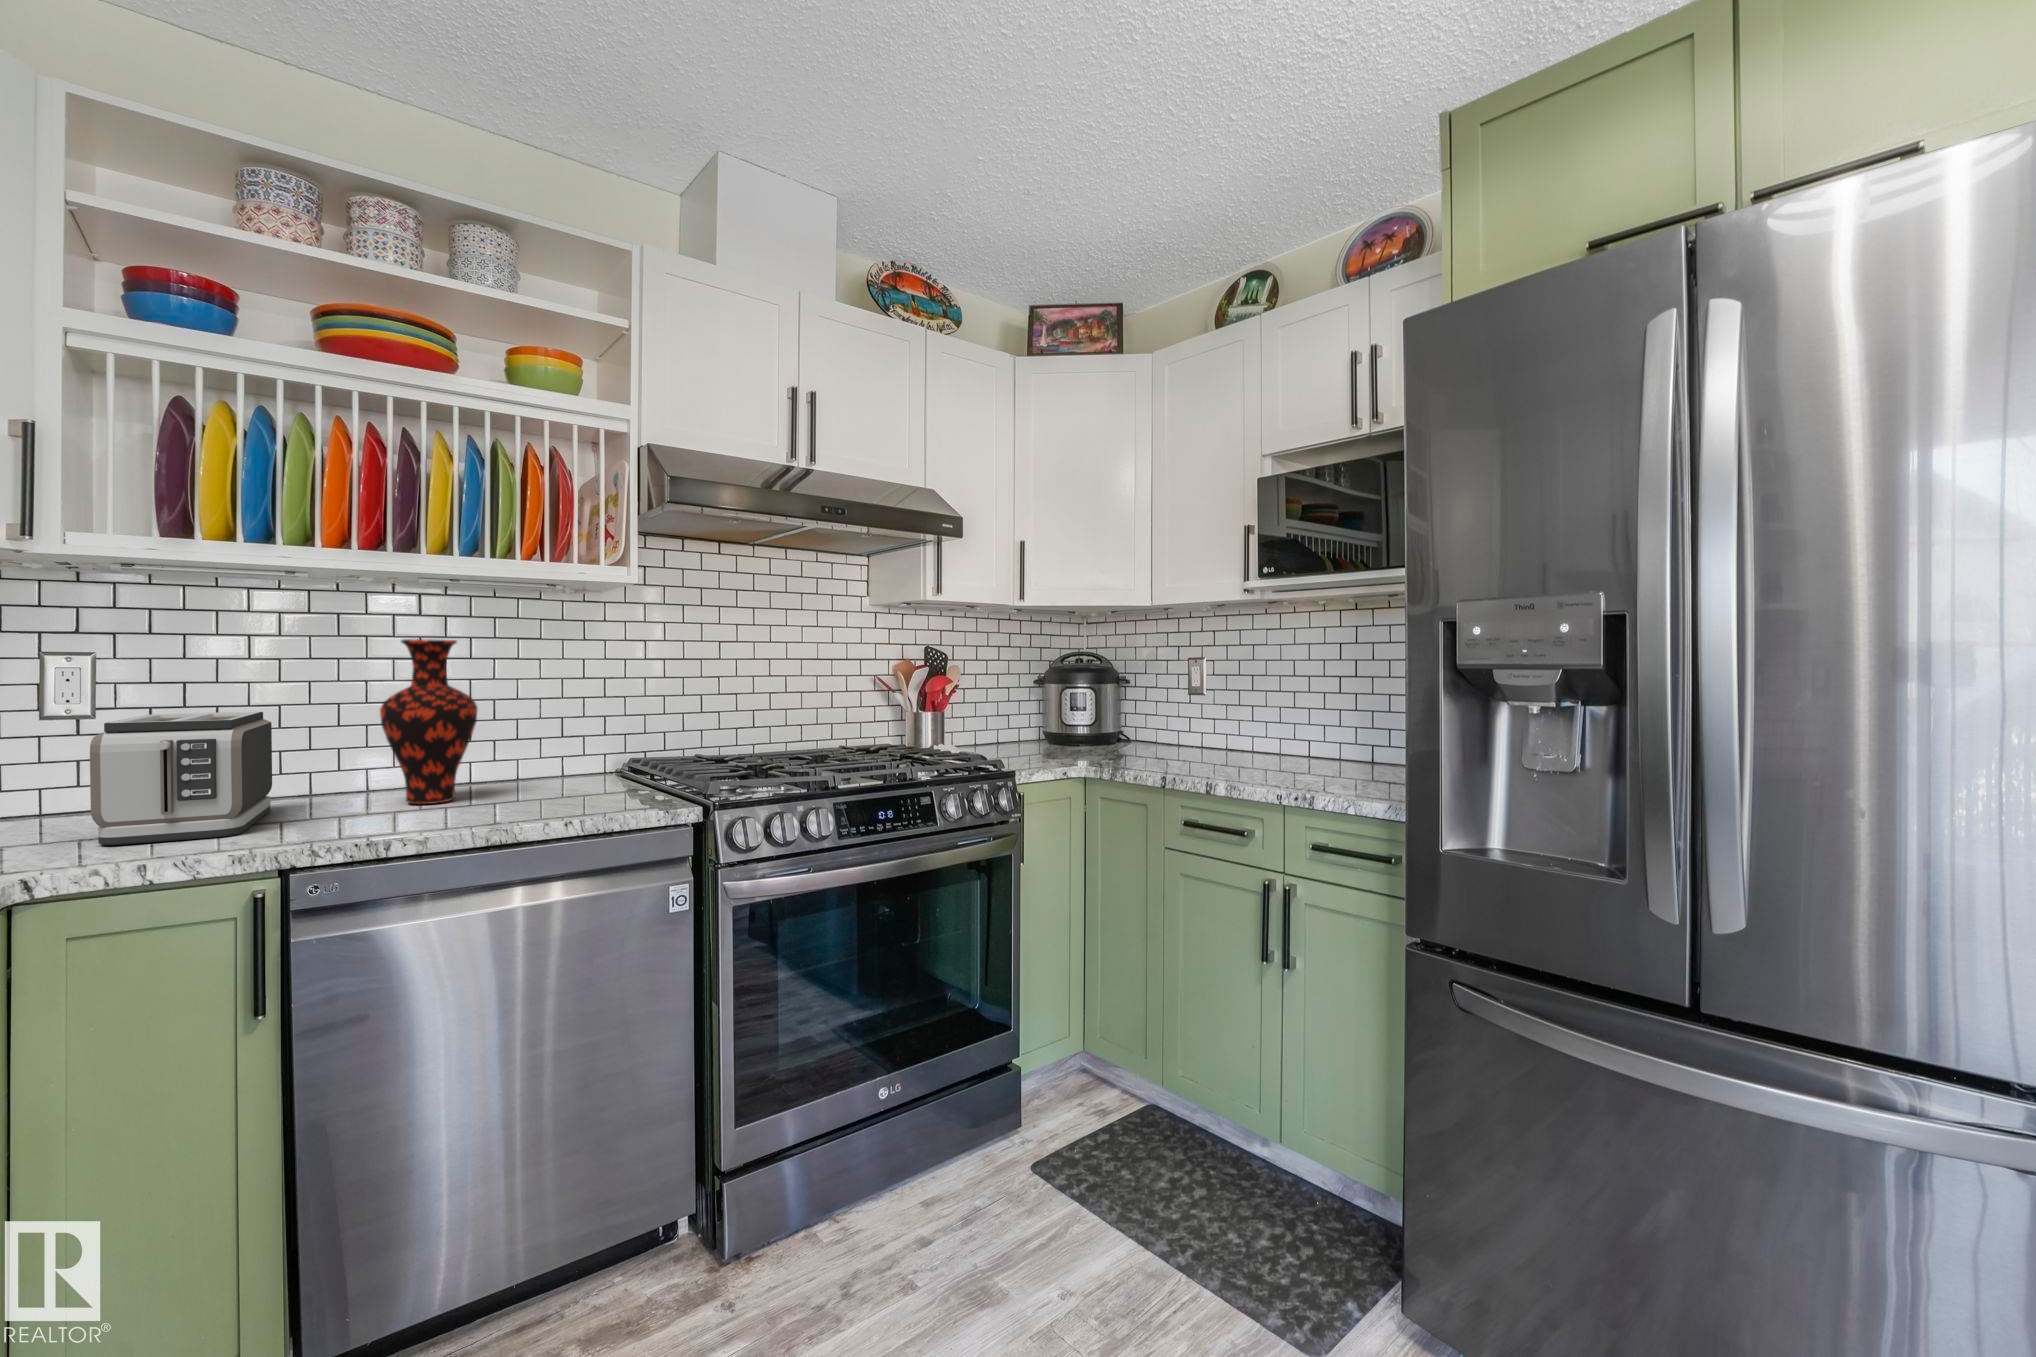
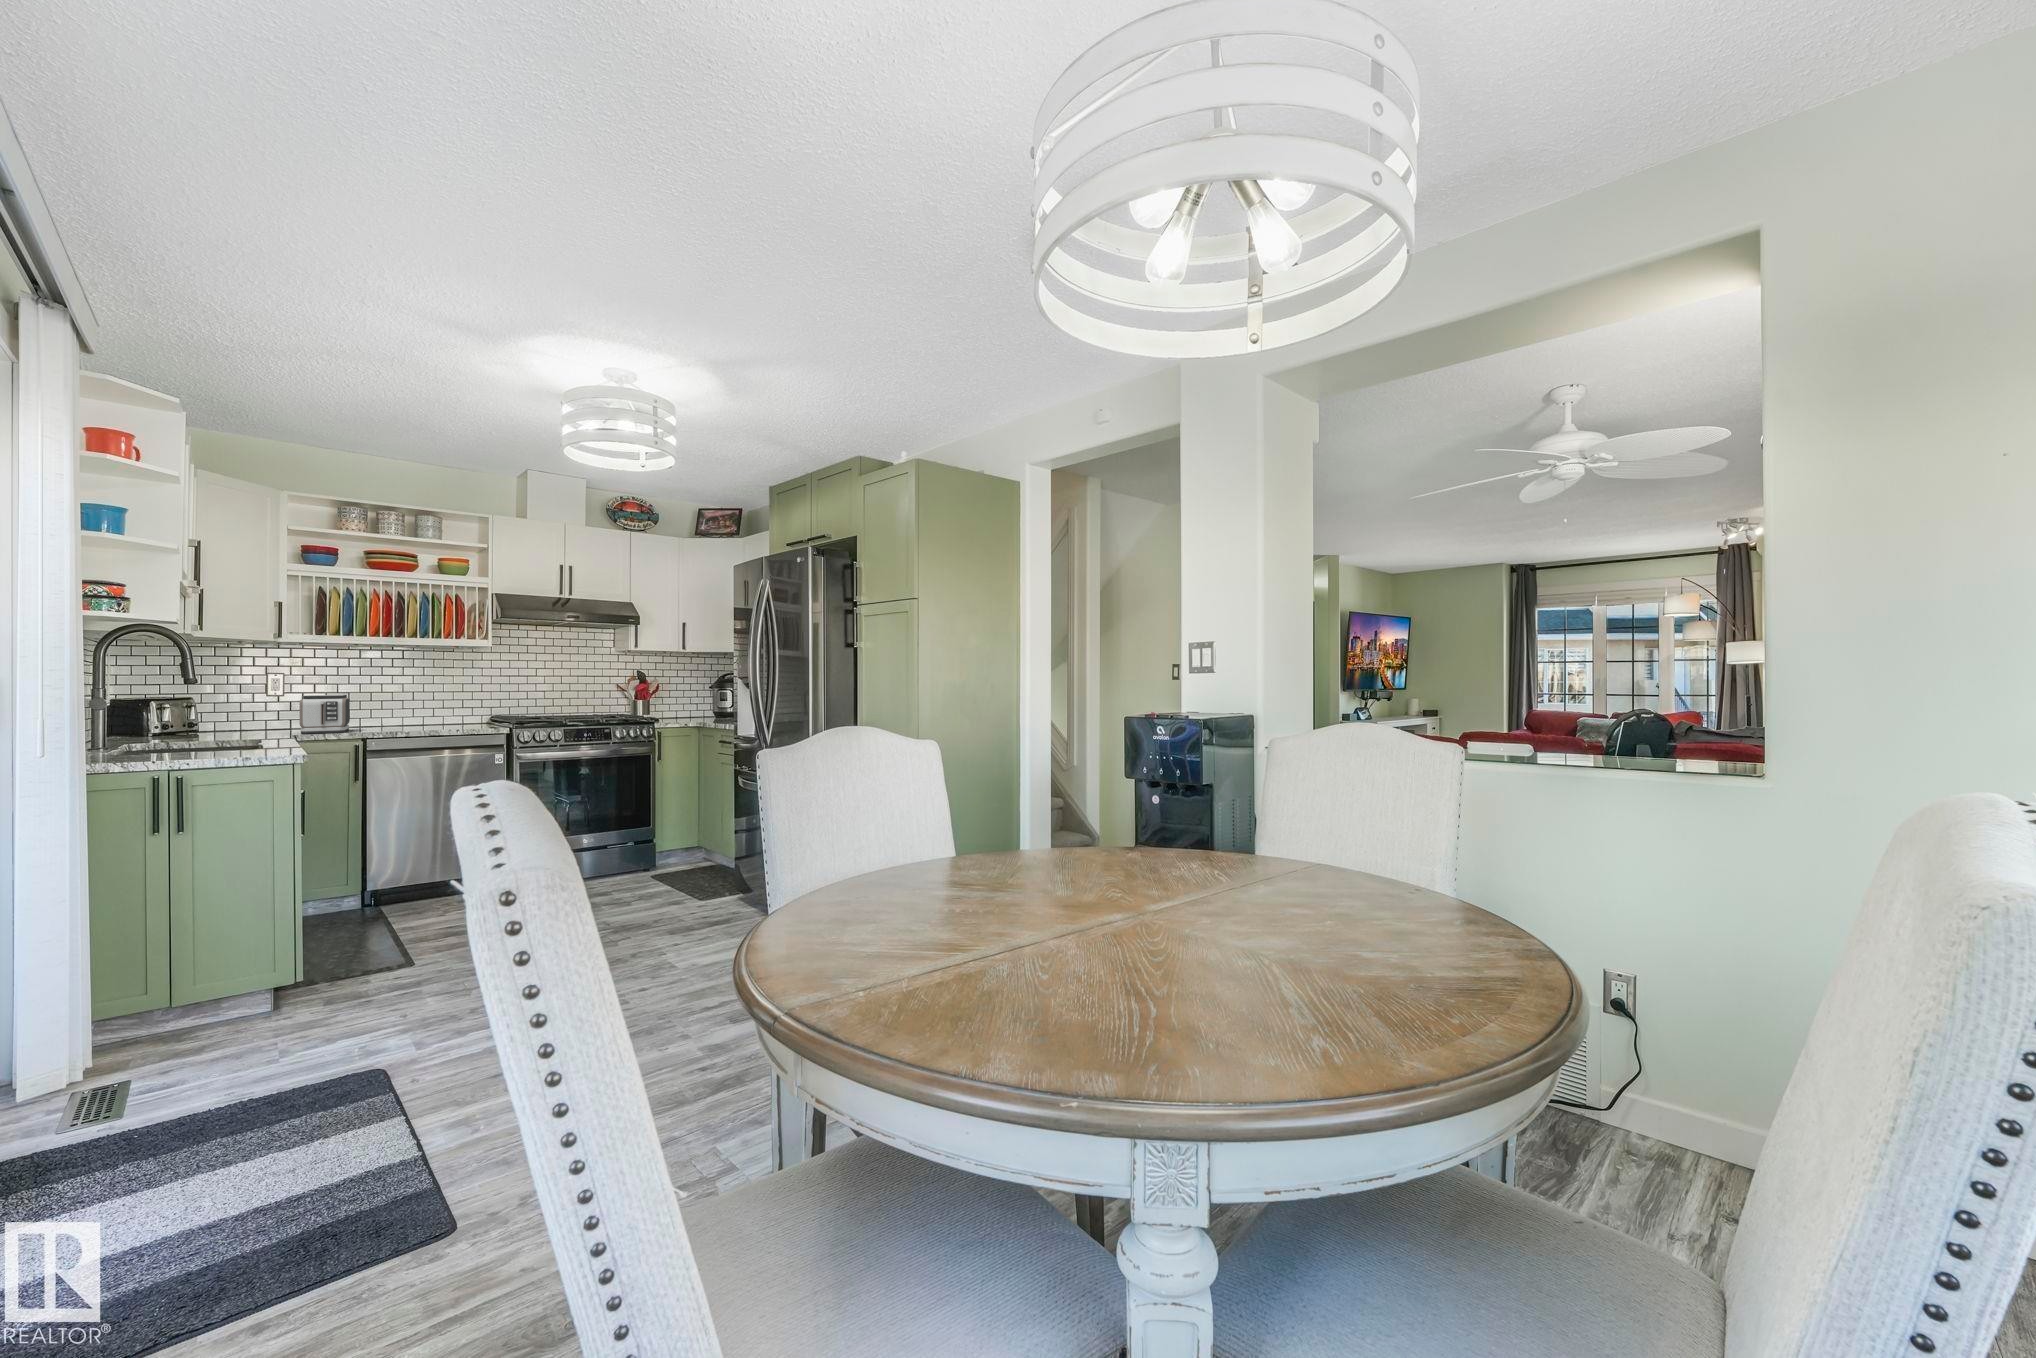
vase: present [380,639,477,804] -> none [389,669,426,728]

